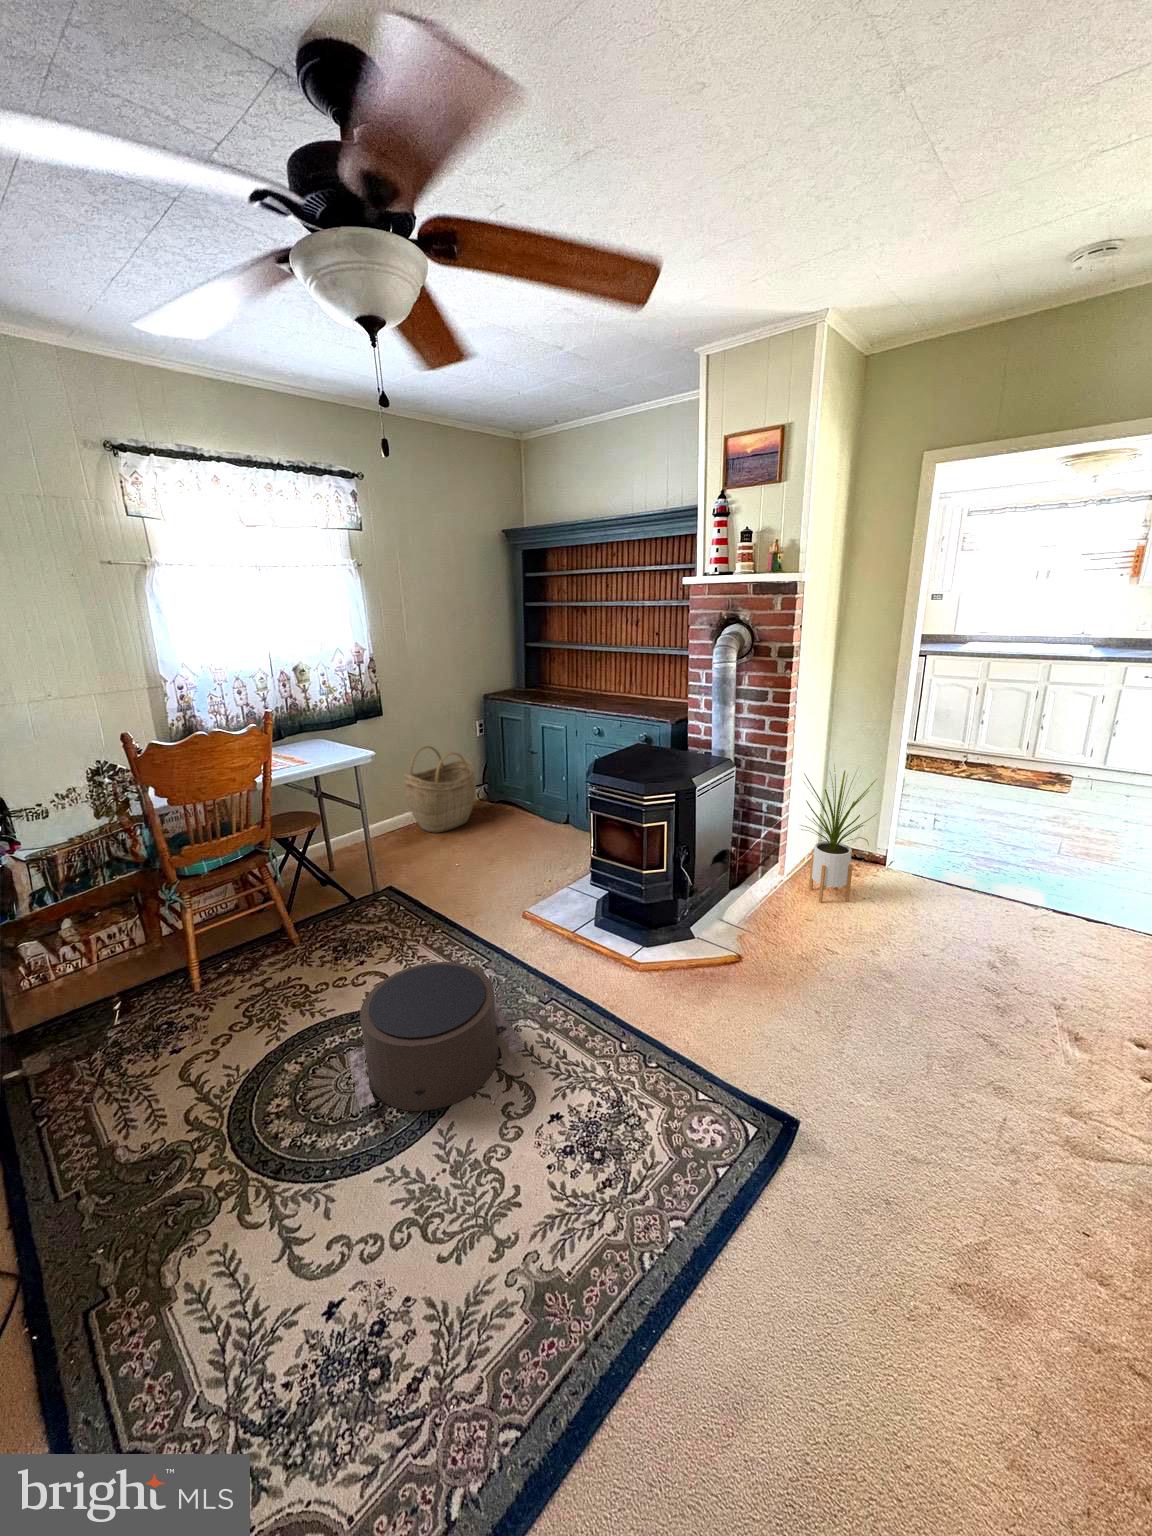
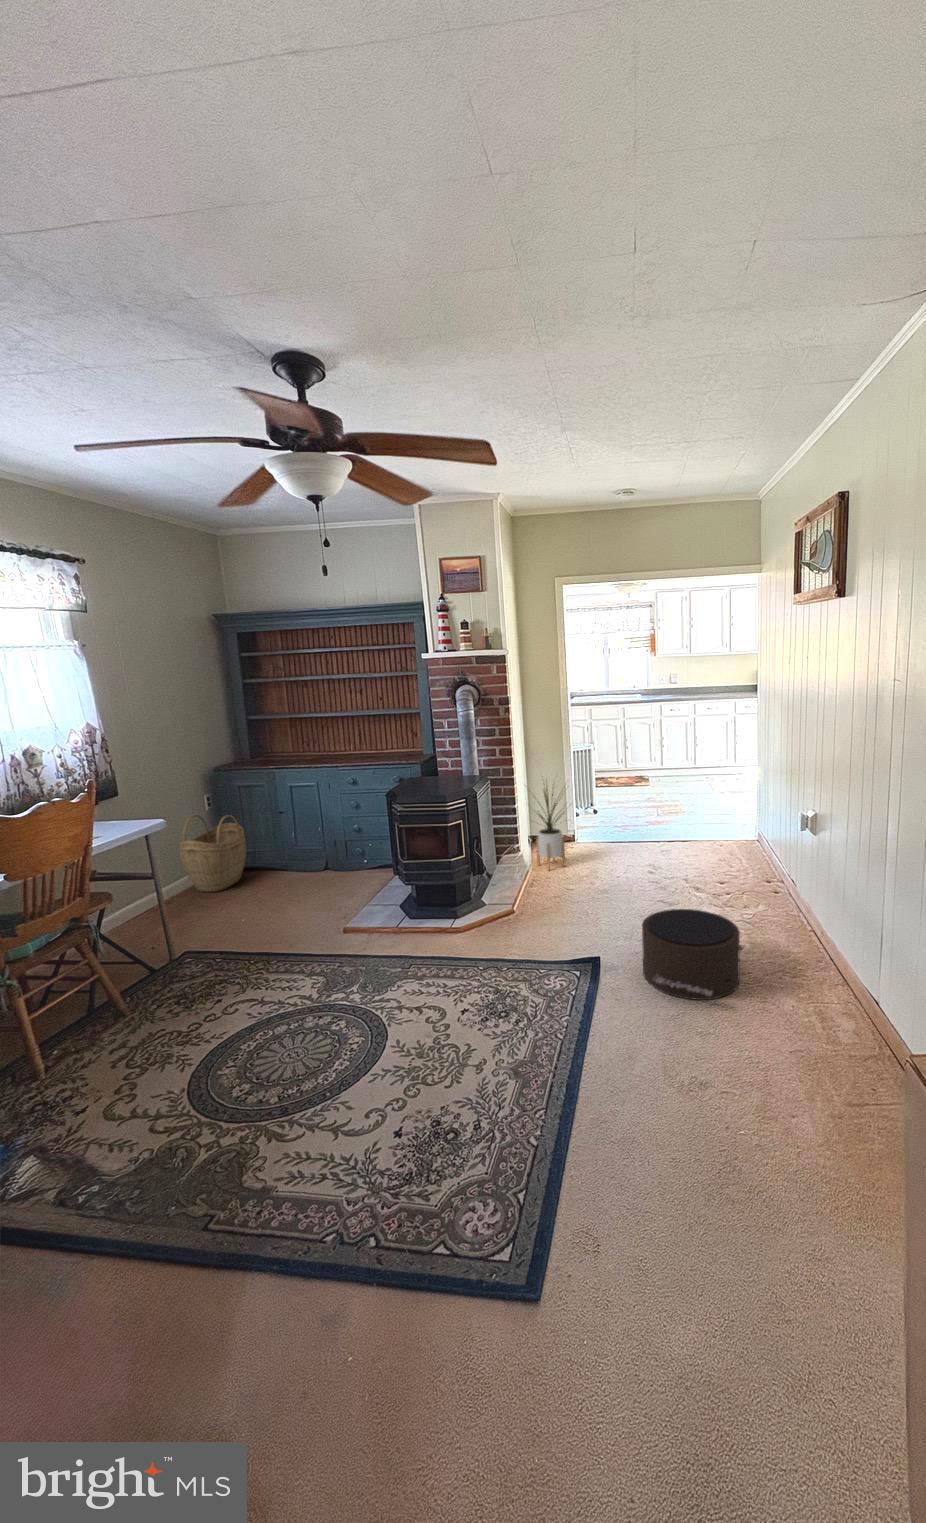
pouf: present [350,962,525,1111] -> present [642,909,744,1000]

